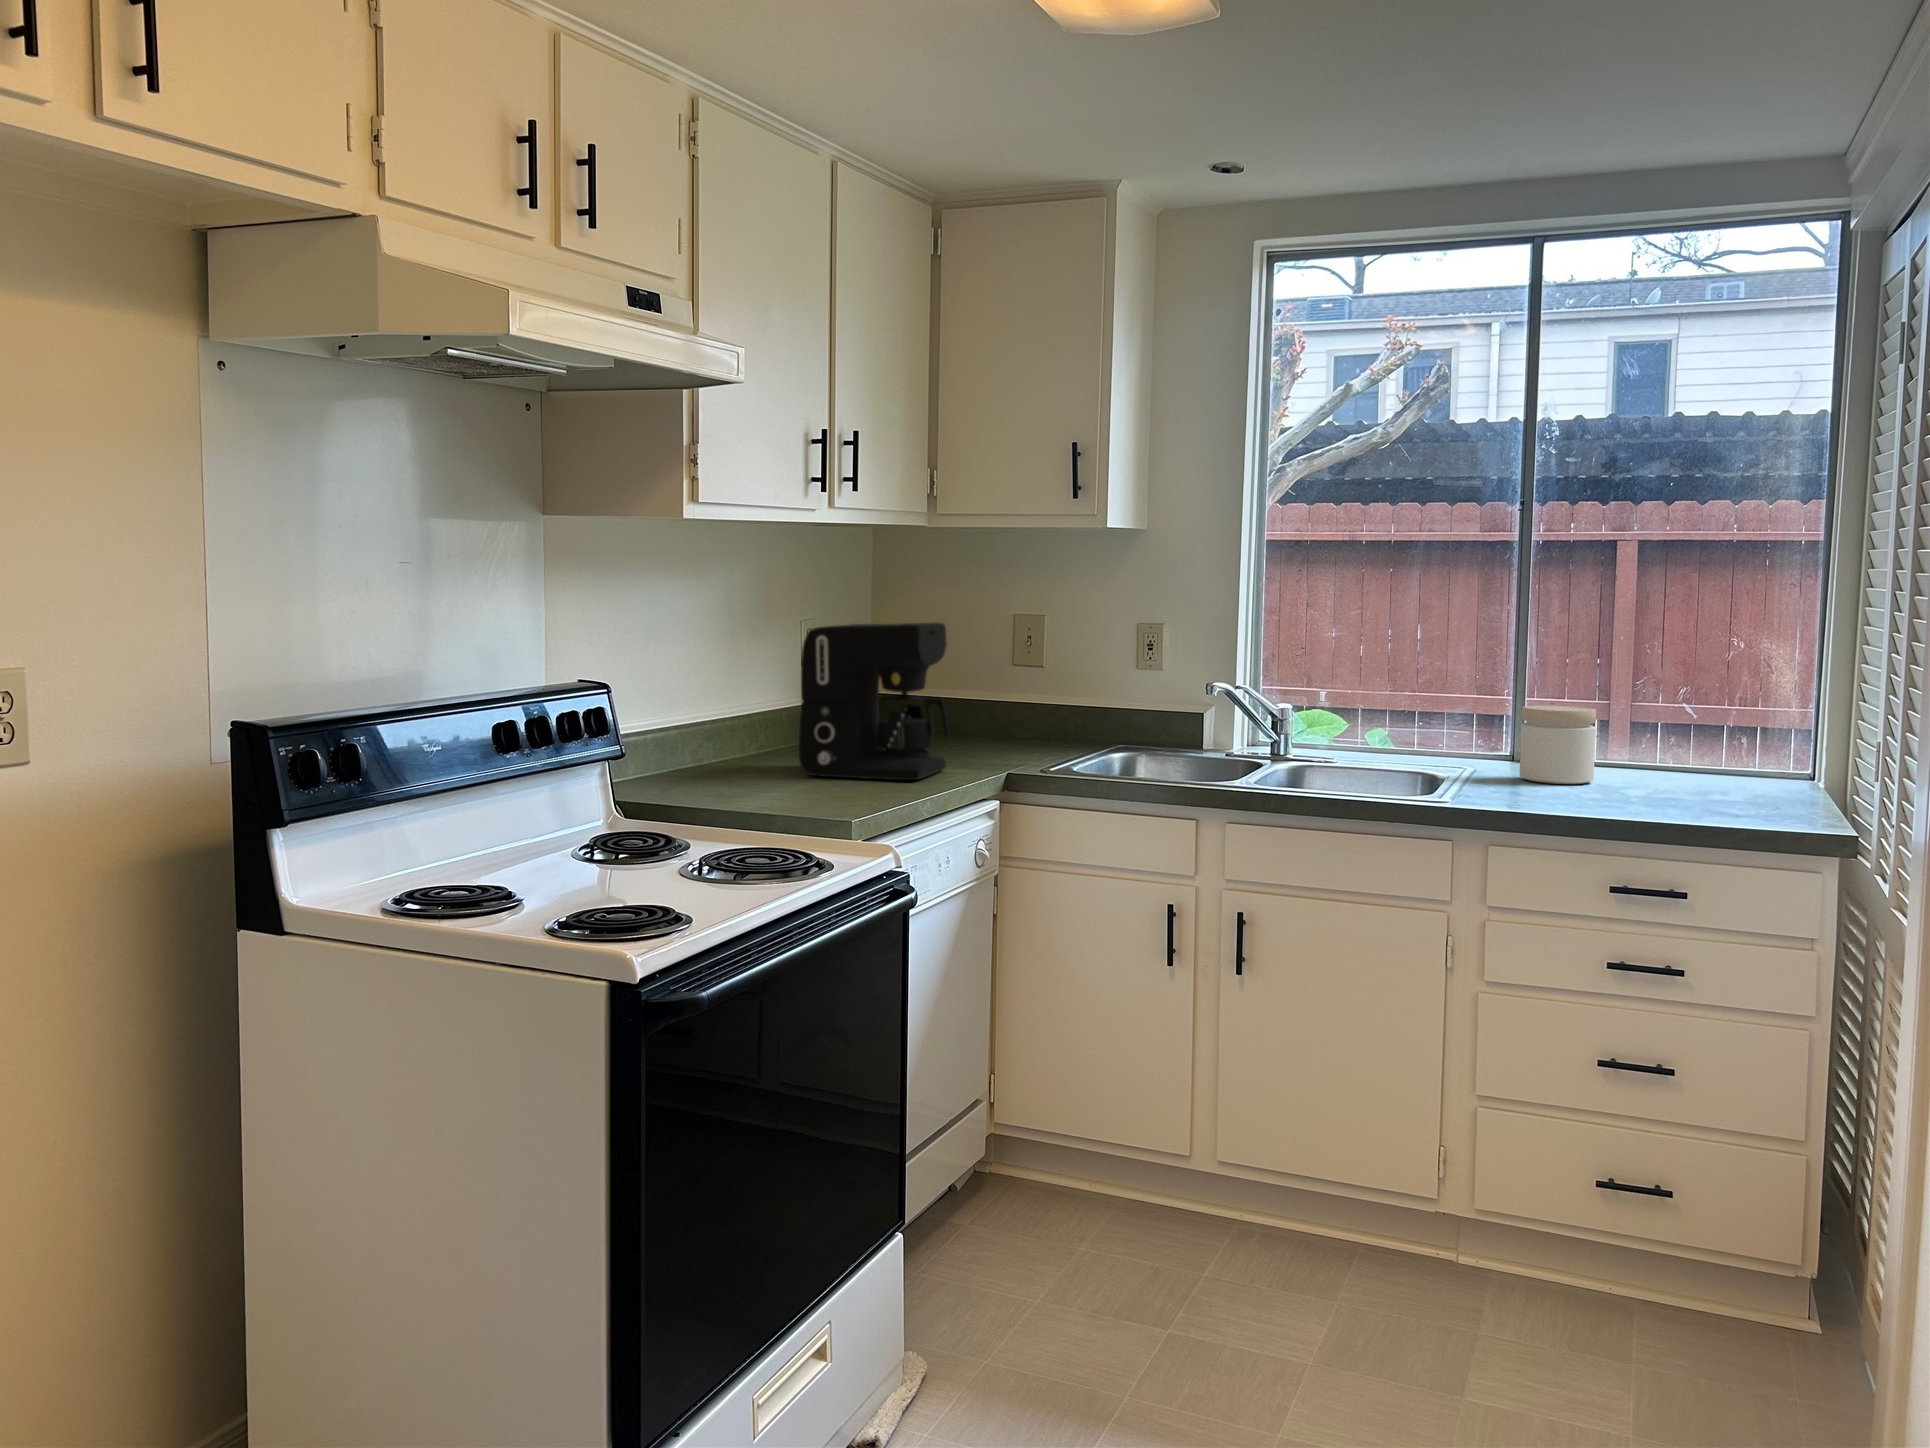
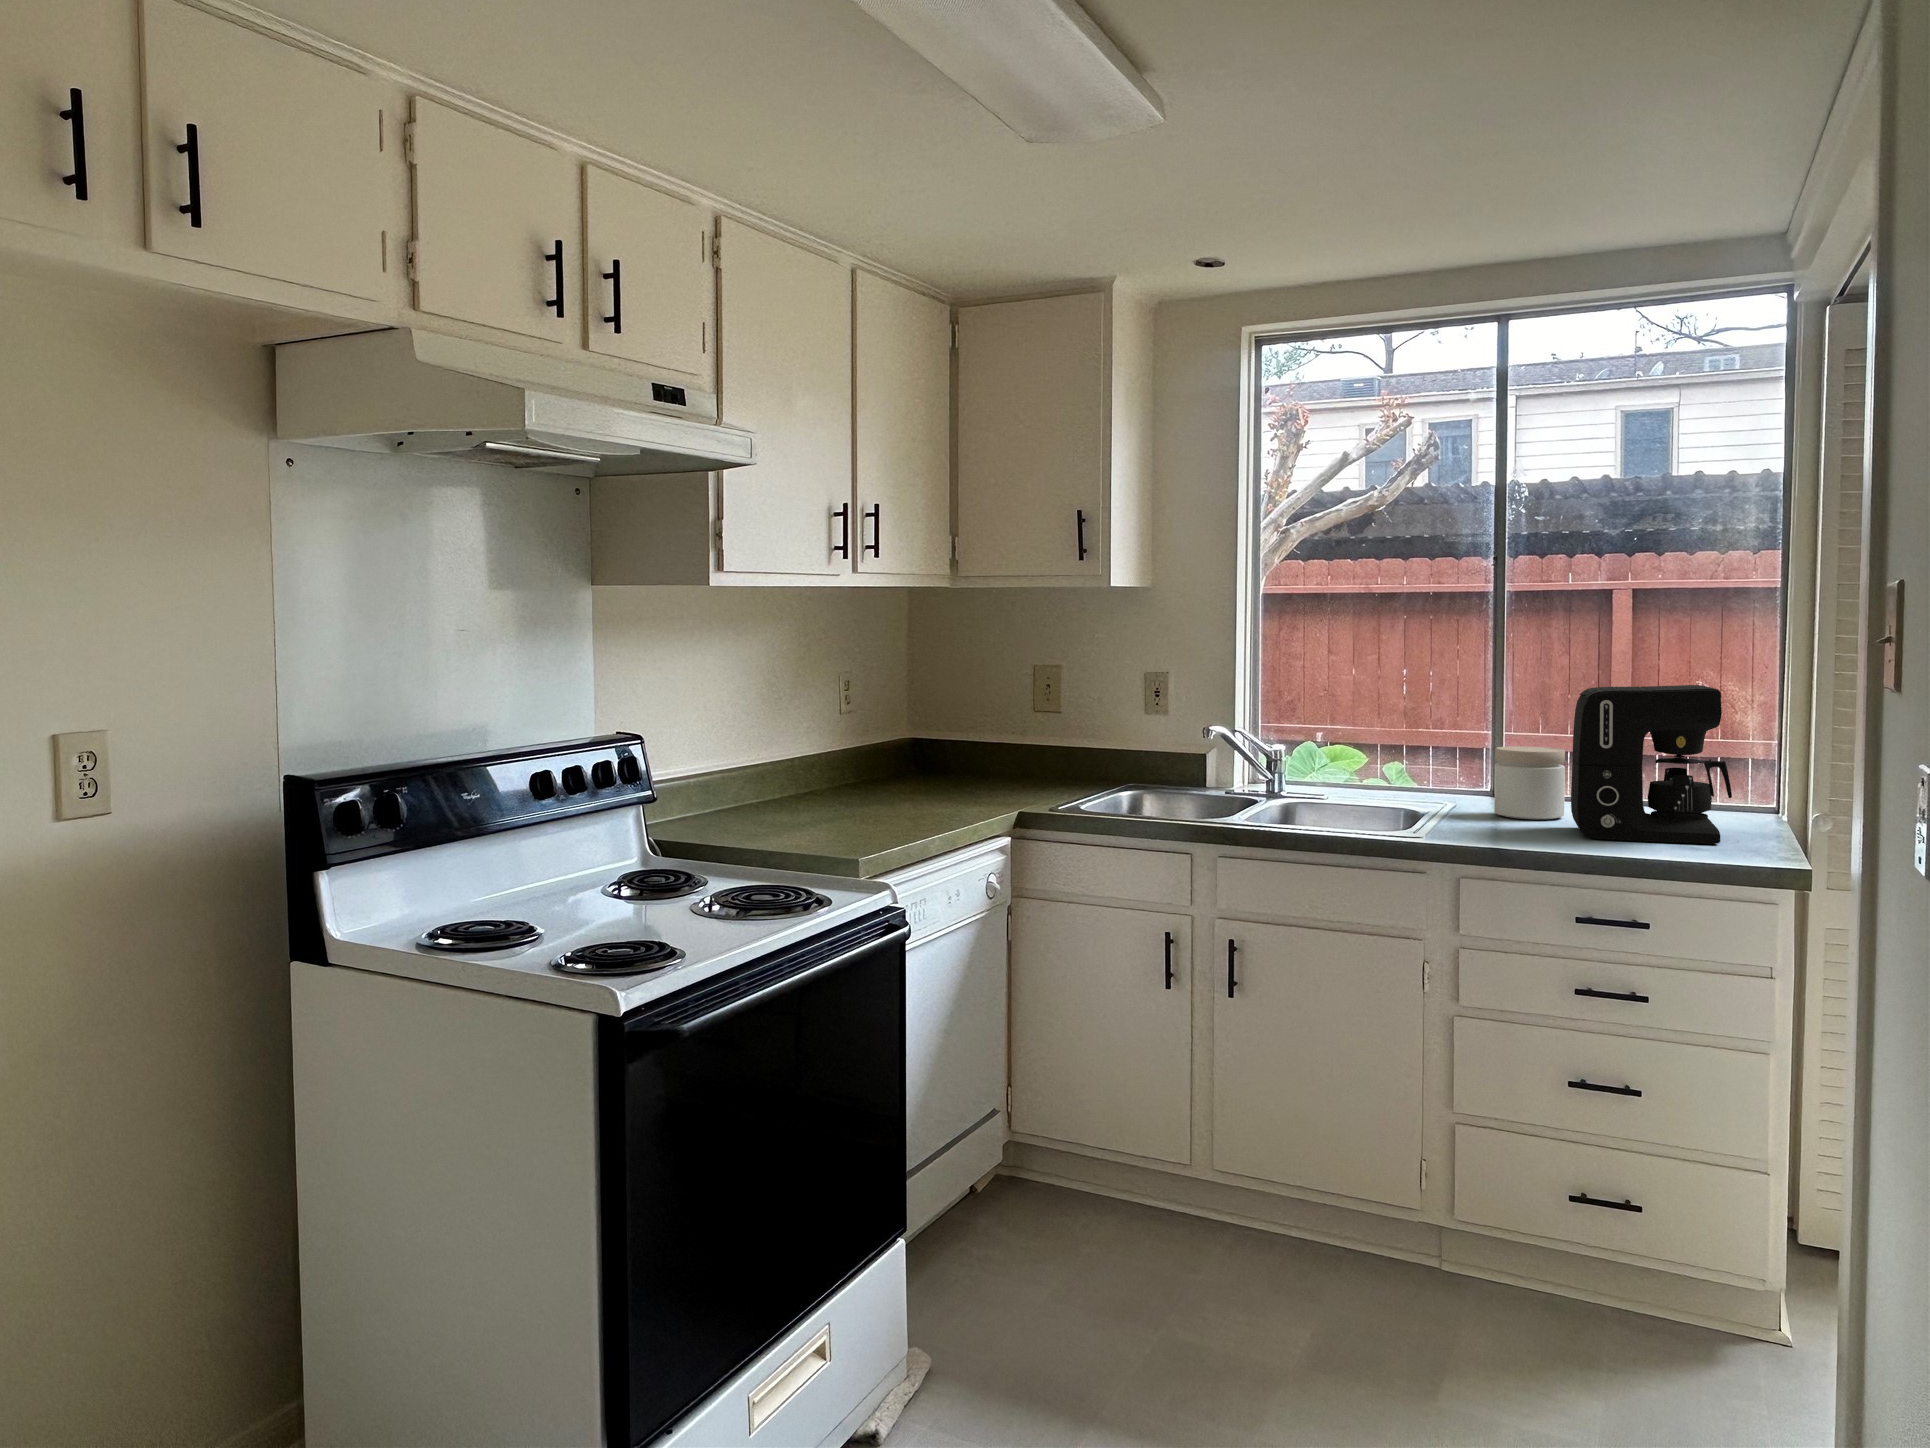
coffee maker: present [799,622,949,780] -> present [1571,685,1732,844]

